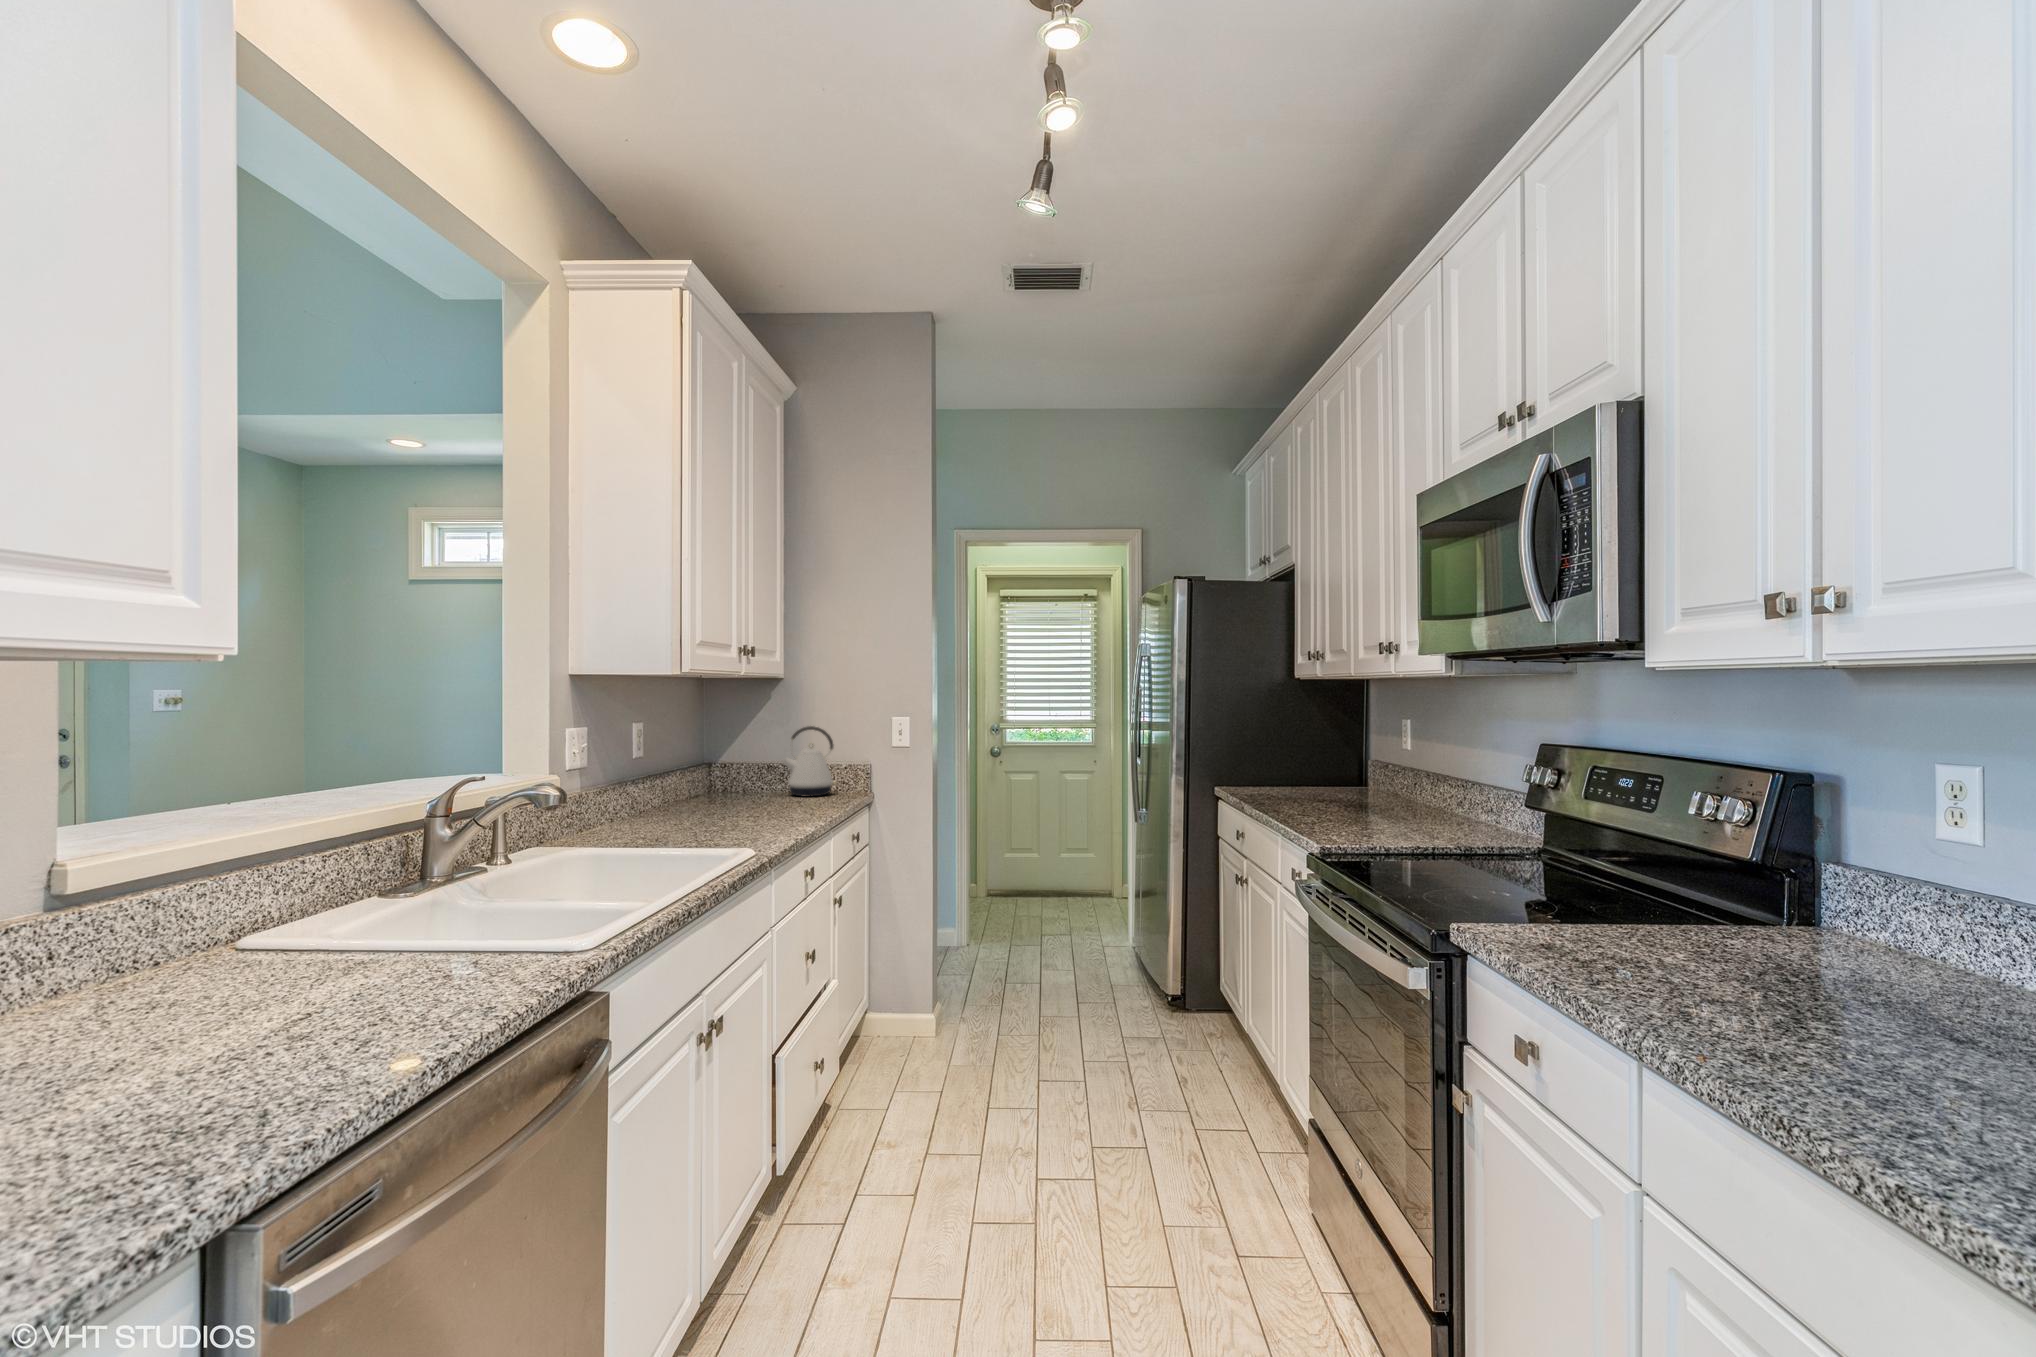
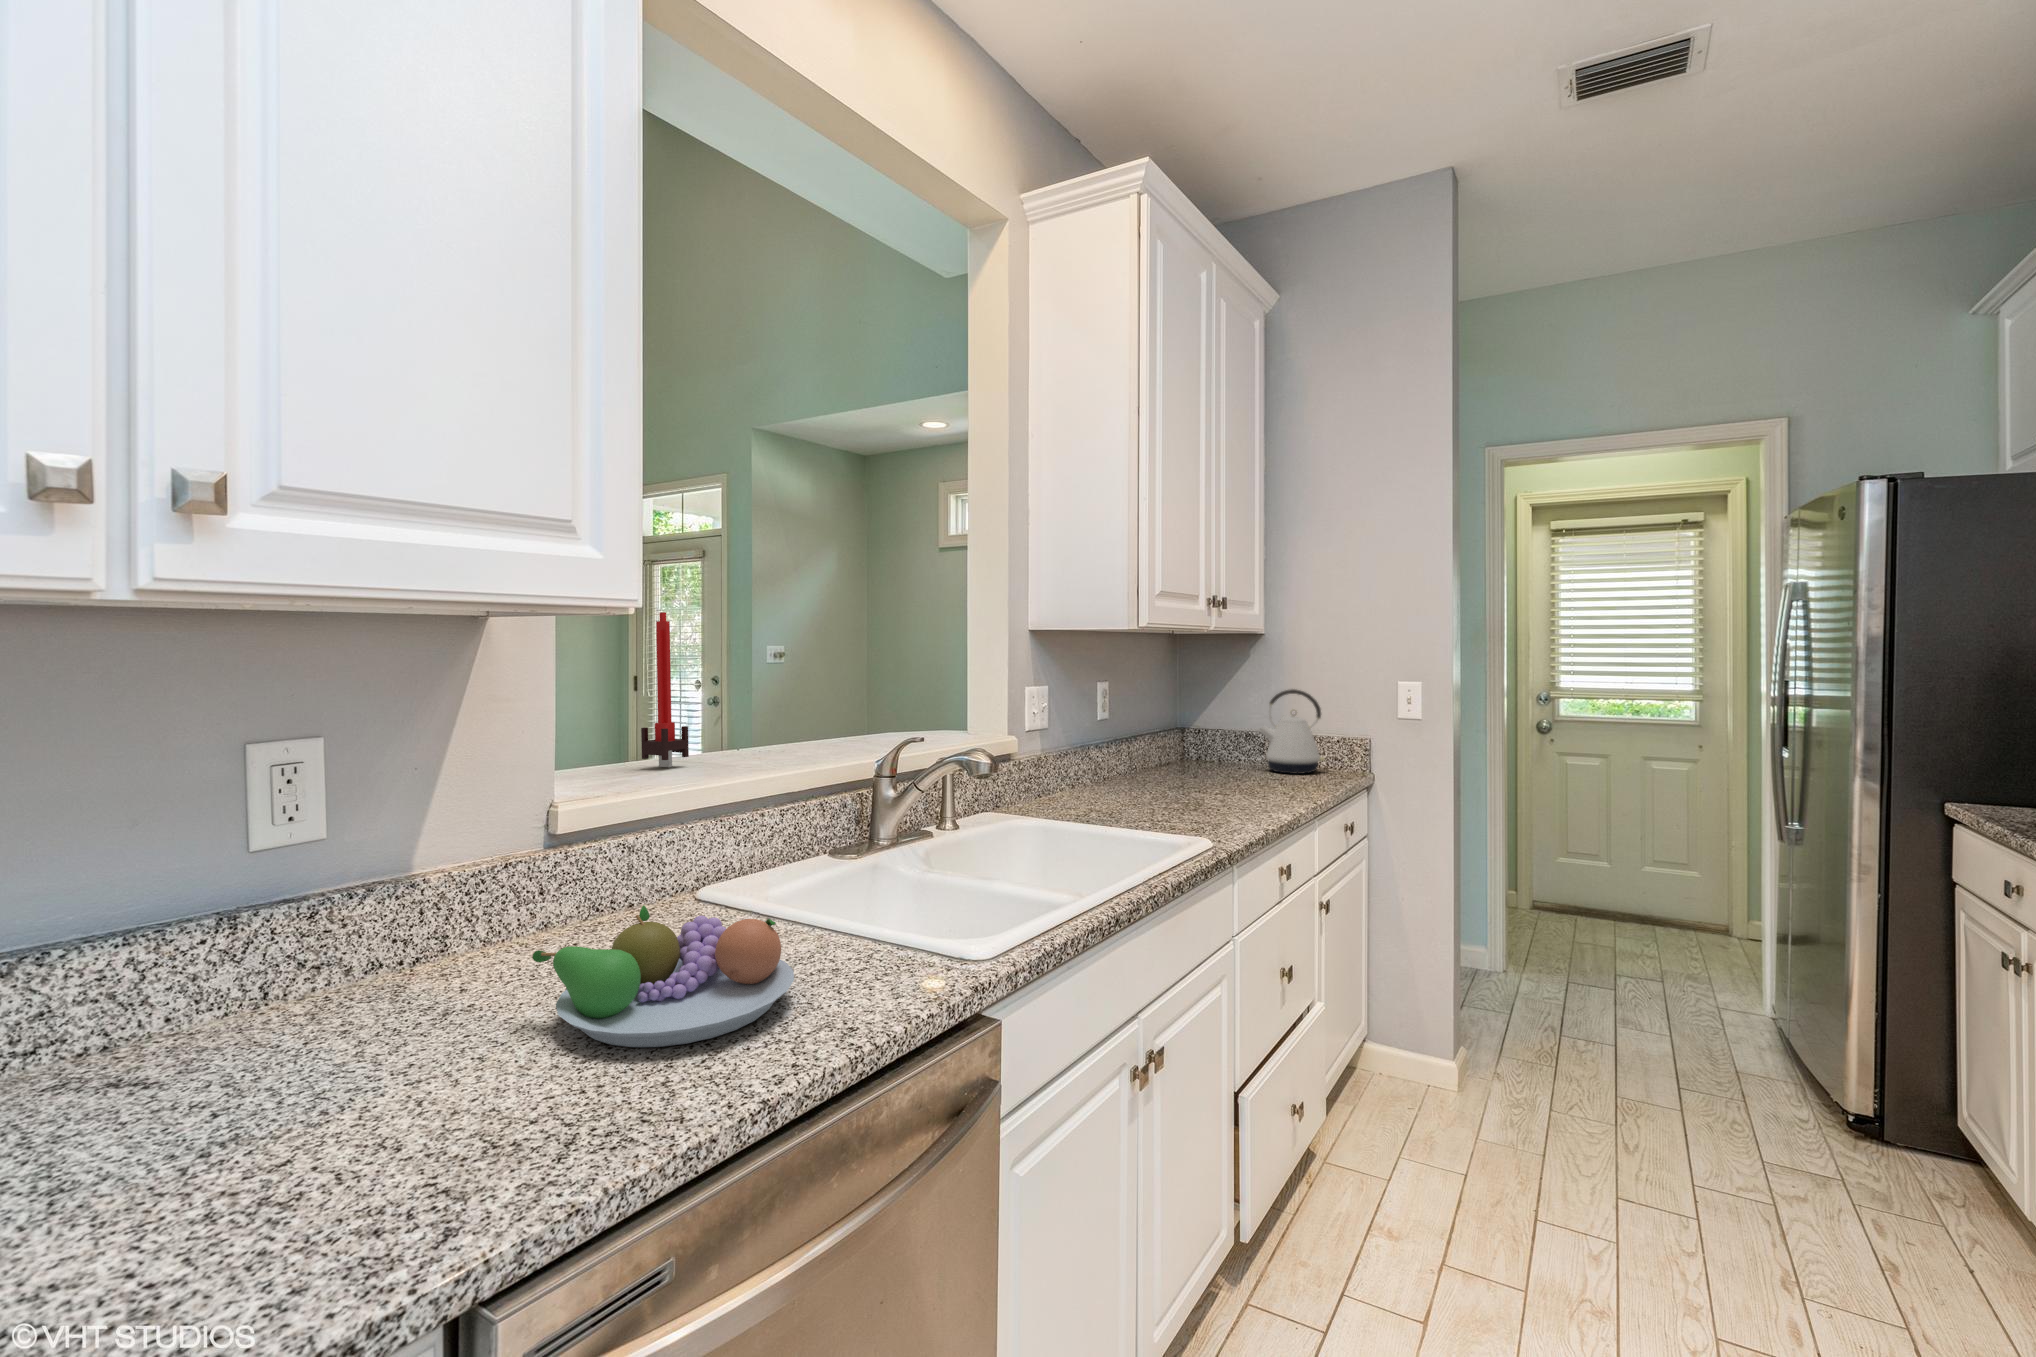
candle: none [125,656,192,823] -> present [641,612,689,767]
fruit bowl: none [130,934,425,1056] -> present [533,905,794,1047]

